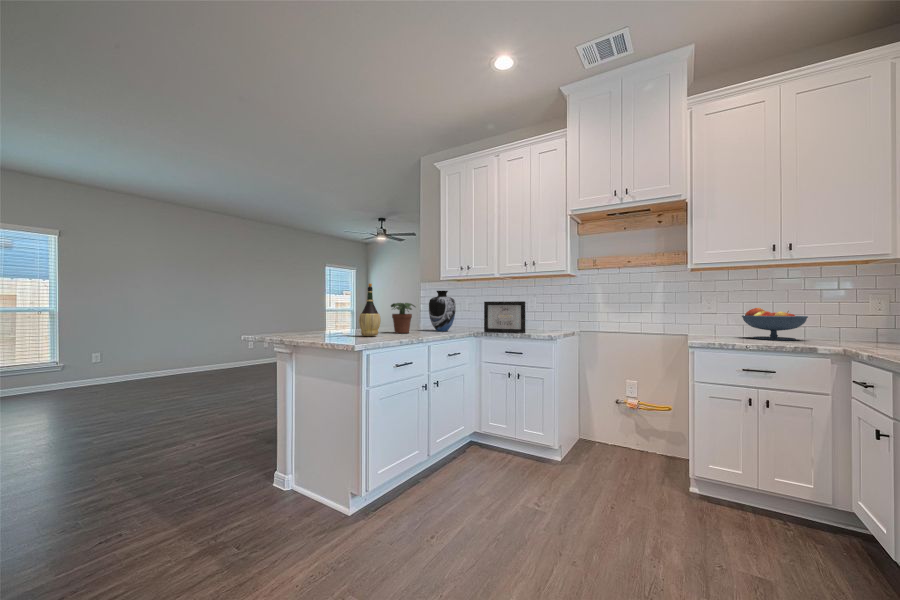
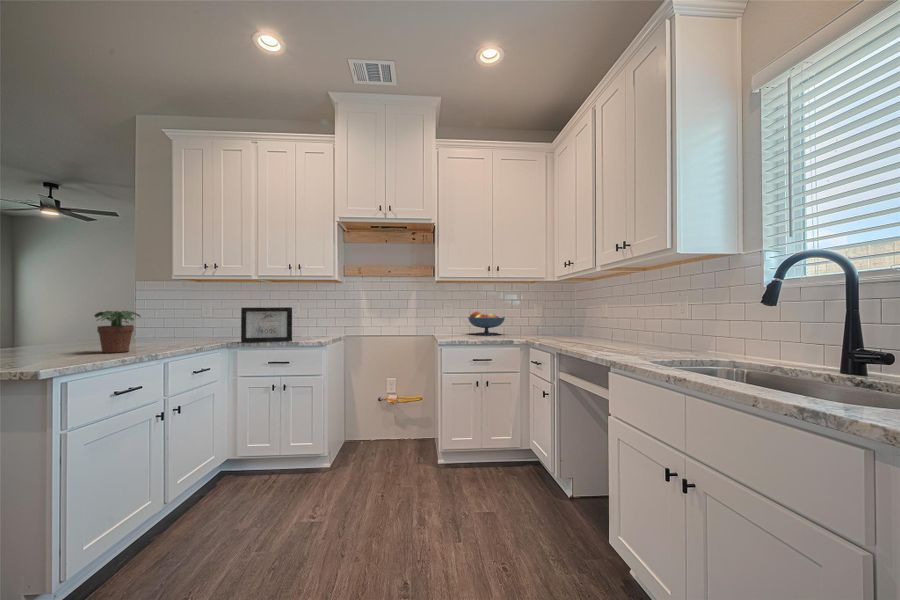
wine bottle: present [359,283,381,336] -> none [33,285,79,363]
vase: present [429,291,456,331] -> none [159,294,201,345]

